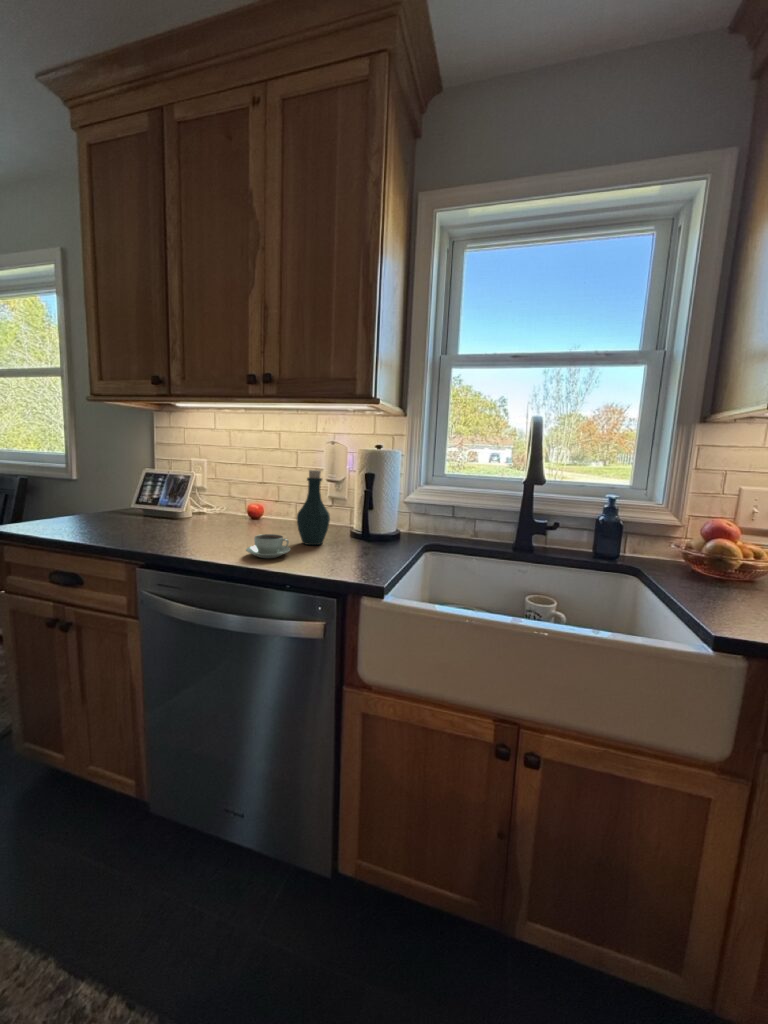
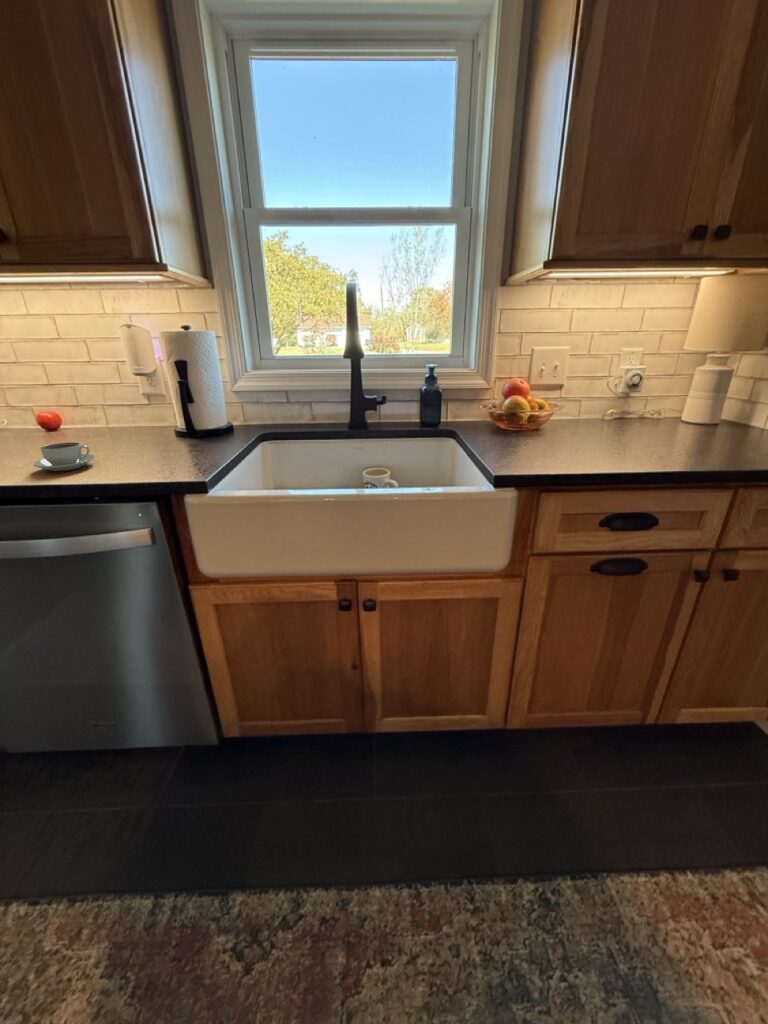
bottle: present [297,470,330,545] -> none [97,360,143,450]

